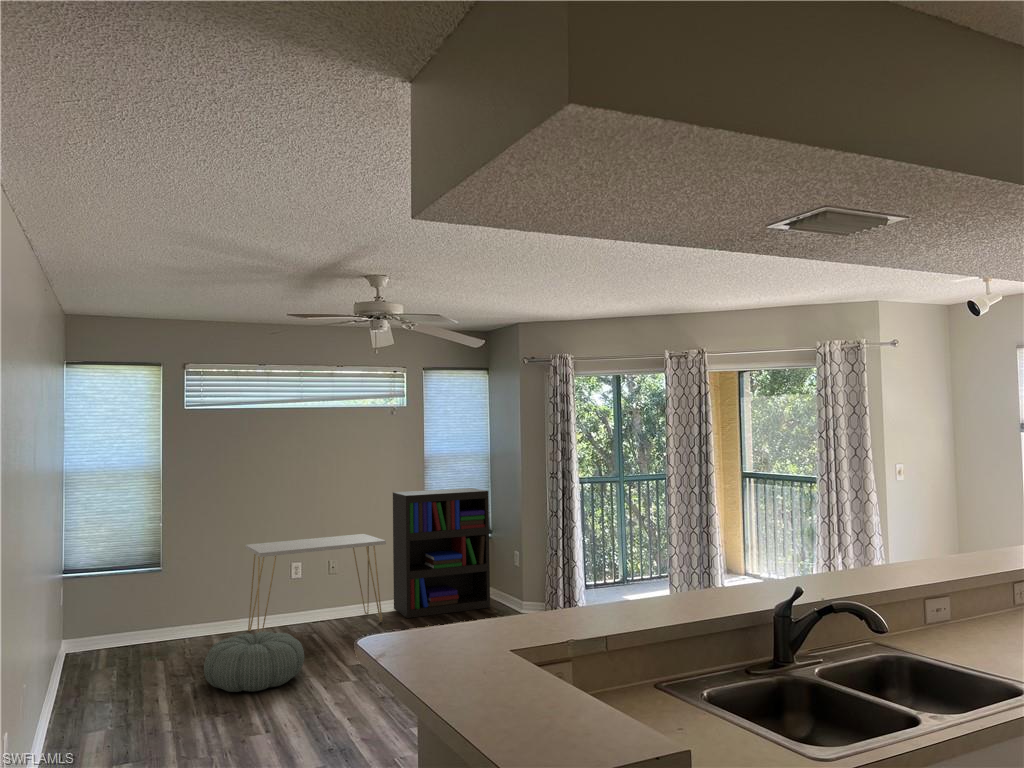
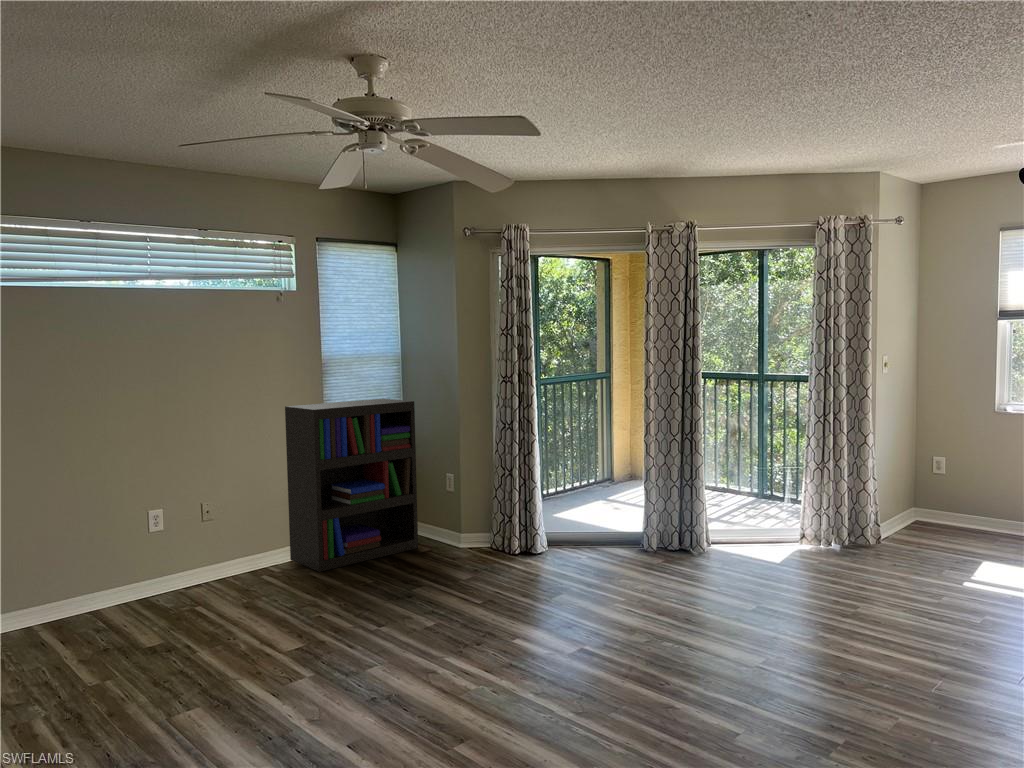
console table: present [245,534,386,632] -> none [78,464,293,628]
pouf: present [204,632,304,692] -> none [65,619,228,725]

